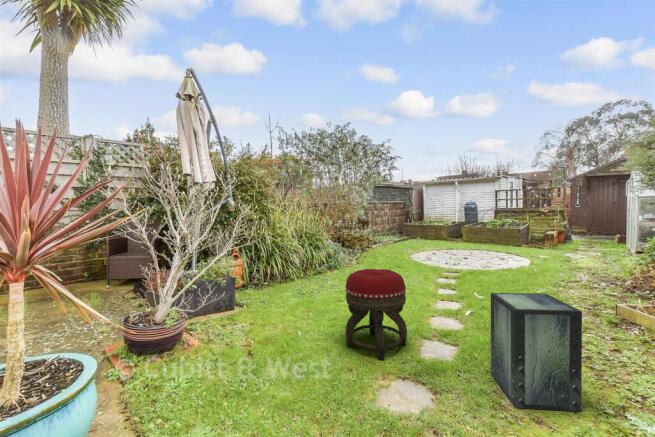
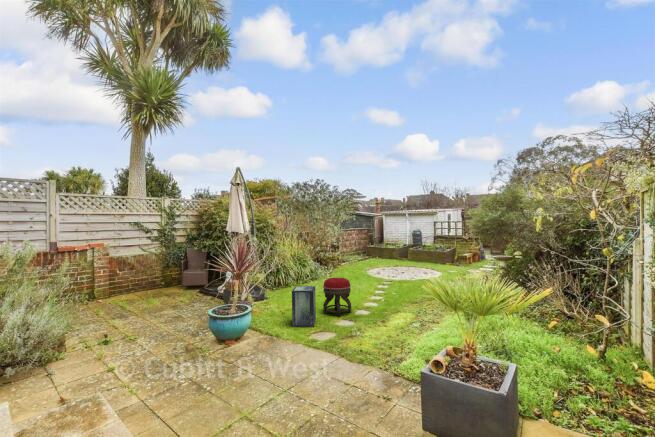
storage box: present [491,293,582,412] -> present [292,286,316,327]

